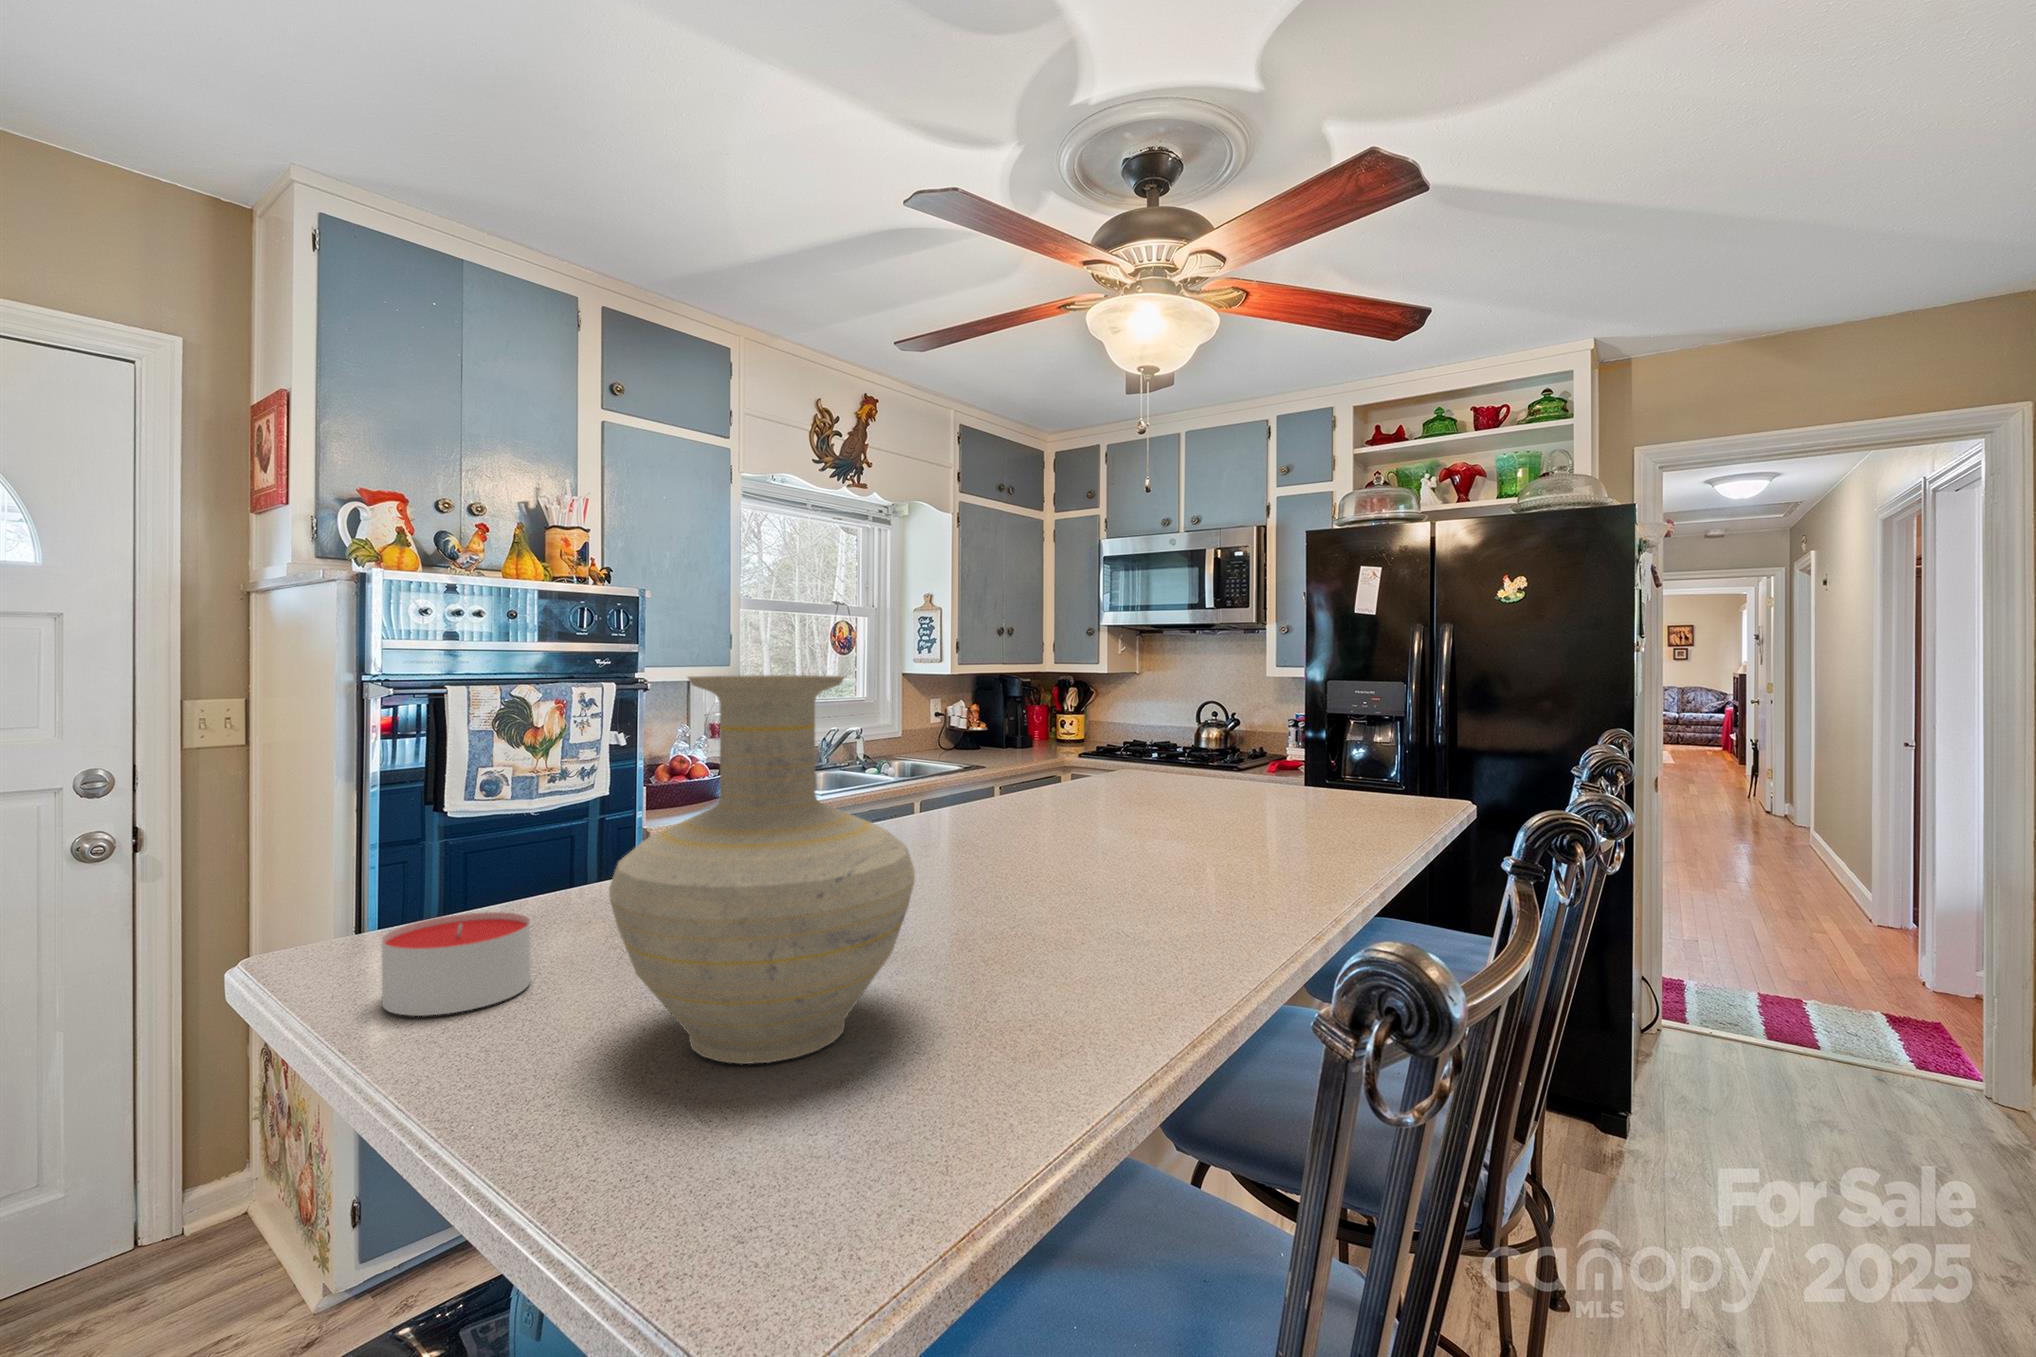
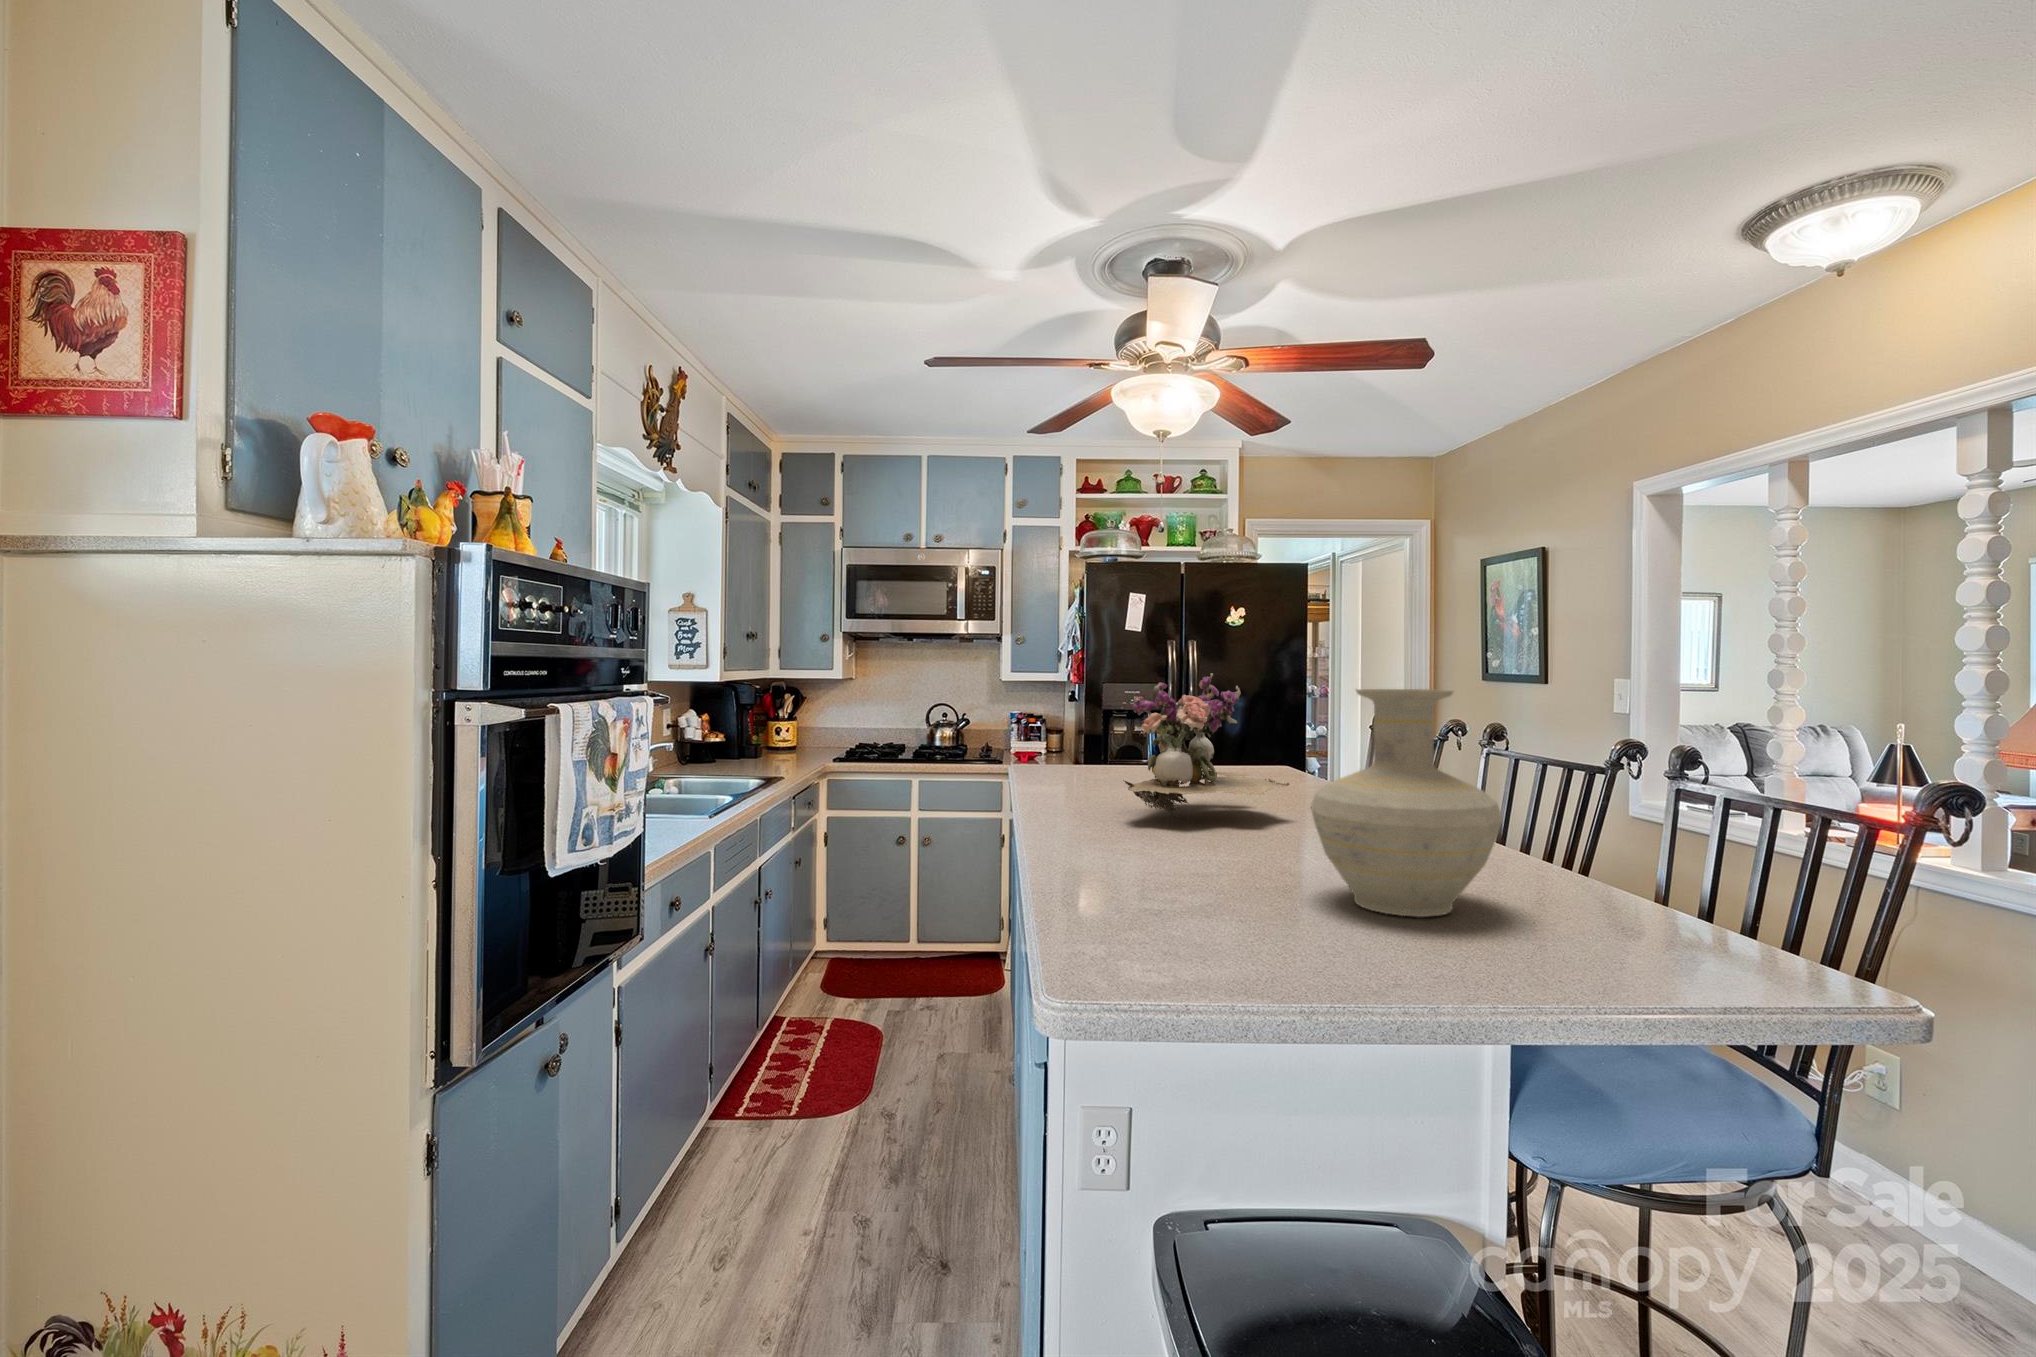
flower arrangement: none [924,661,1170,853] -> present [1123,673,1289,818]
candle: present [382,912,531,1016] -> none [1136,867,1230,935]

